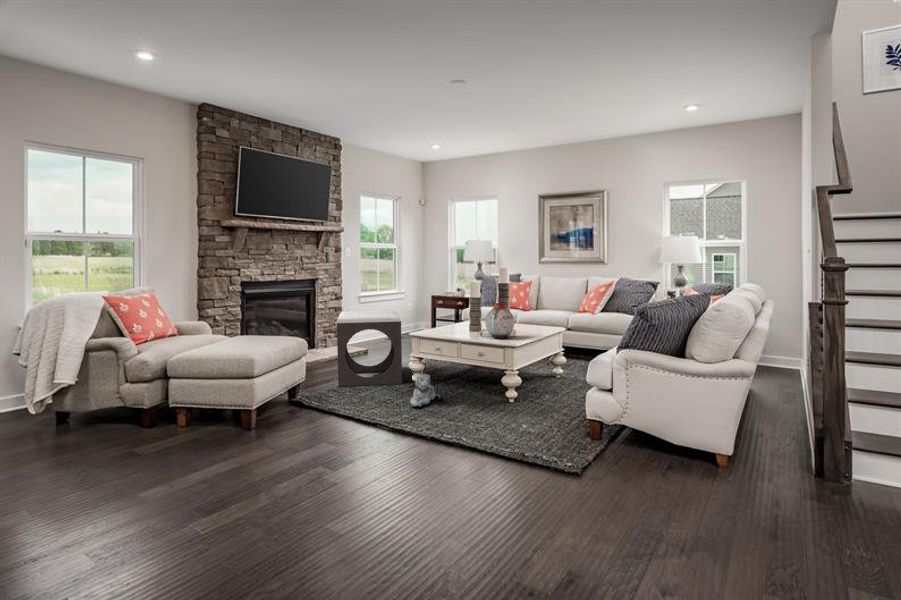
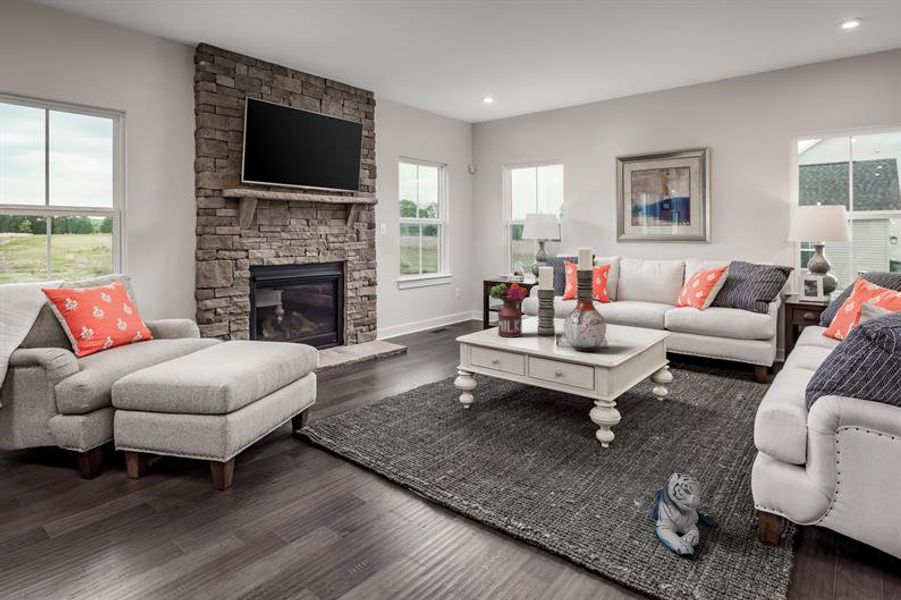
flower arrangement: none [433,291,462,332] -> present [490,282,528,337]
footstool: present [337,310,402,386] -> none [360,305,447,408]
plush toy: present [410,373,441,407] -> present [650,473,713,554]

